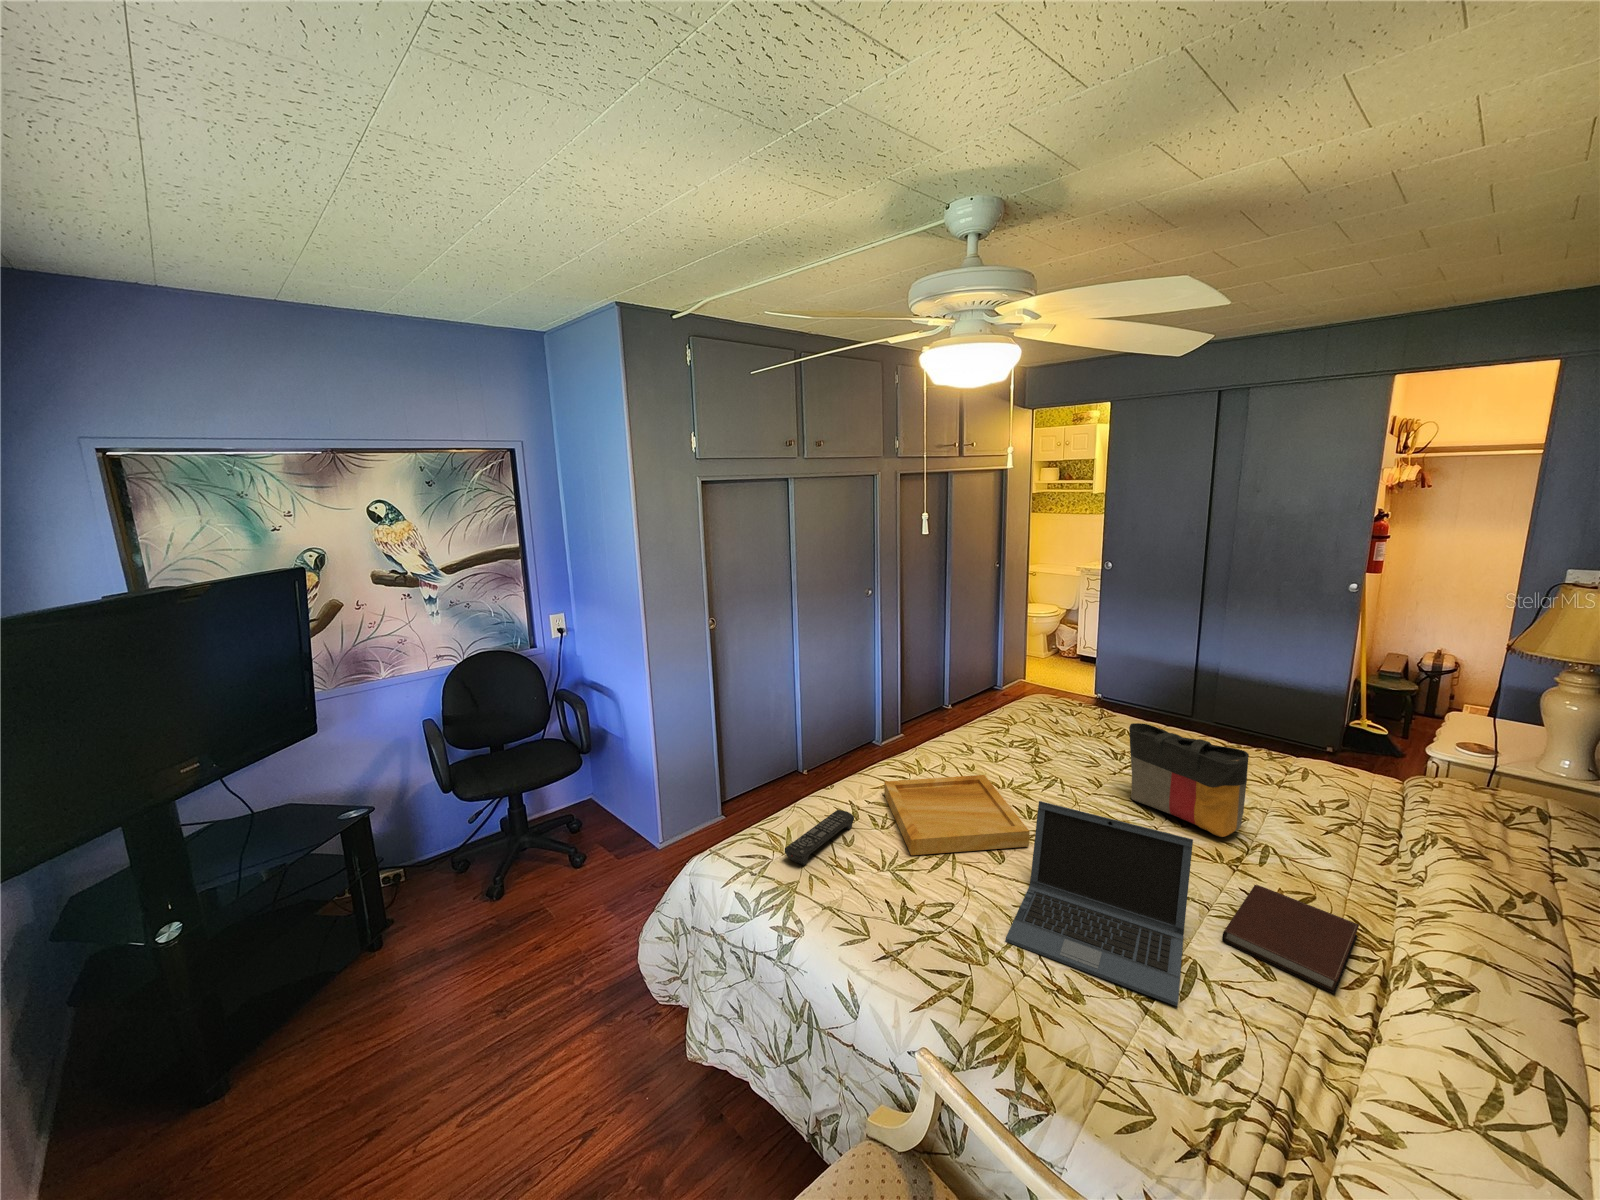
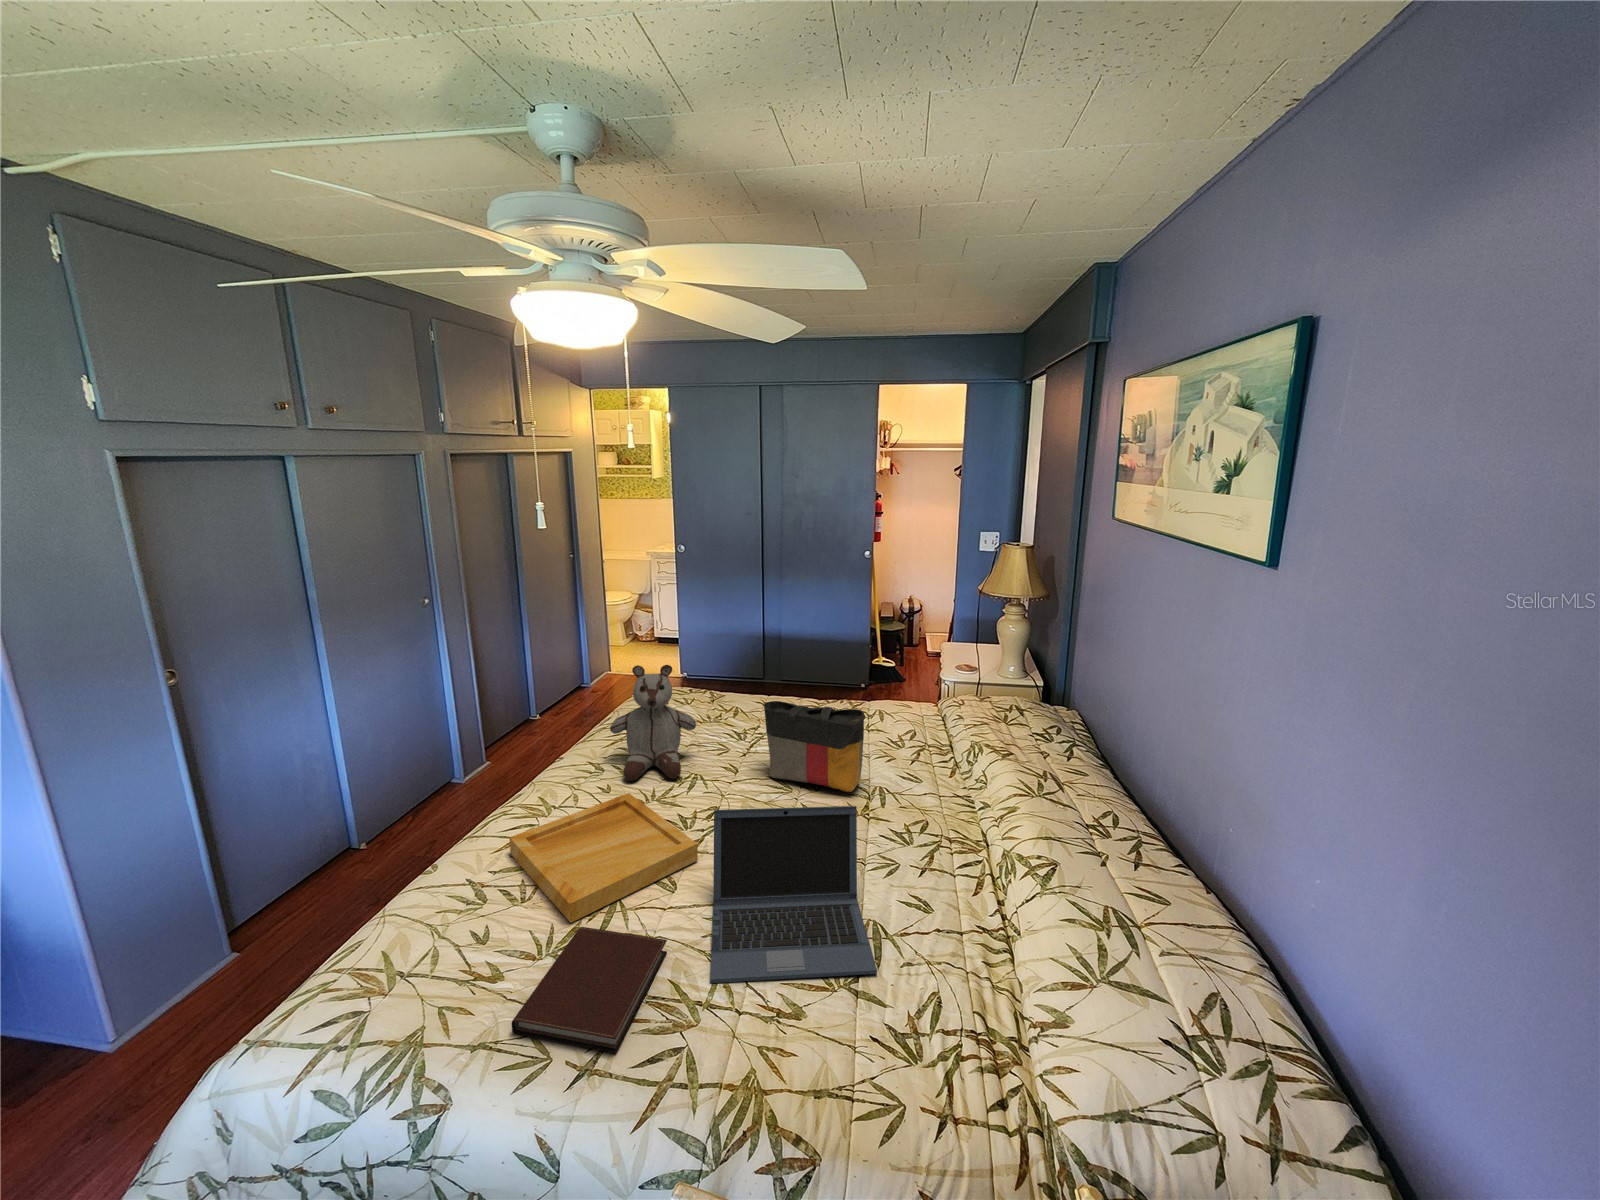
stuffed bear: none [982,667,1061,775] -> present [610,665,696,781]
remote control: present [785,810,854,865] -> none [381,896,480,1002]
notebook: present [1222,885,1359,994] -> present [512,927,667,1053]

